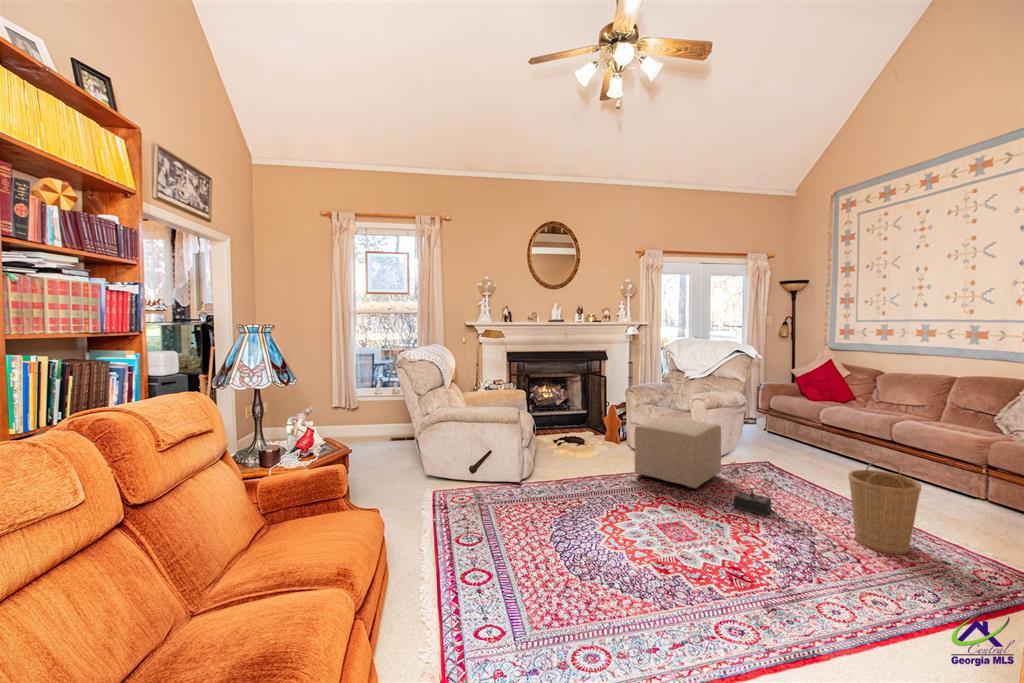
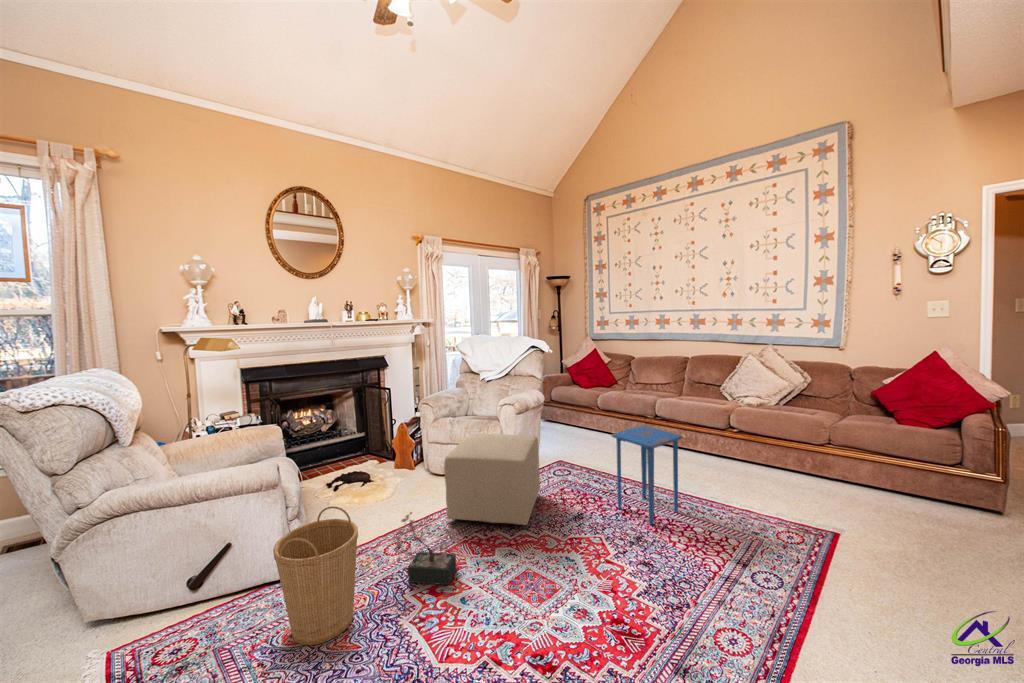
side table: none [788,429,863,514] -> present [612,426,682,524]
basket: present [848,461,921,554] -> present [273,506,358,645]
decorative plant: present [723,462,779,515] -> present [392,512,462,585]

